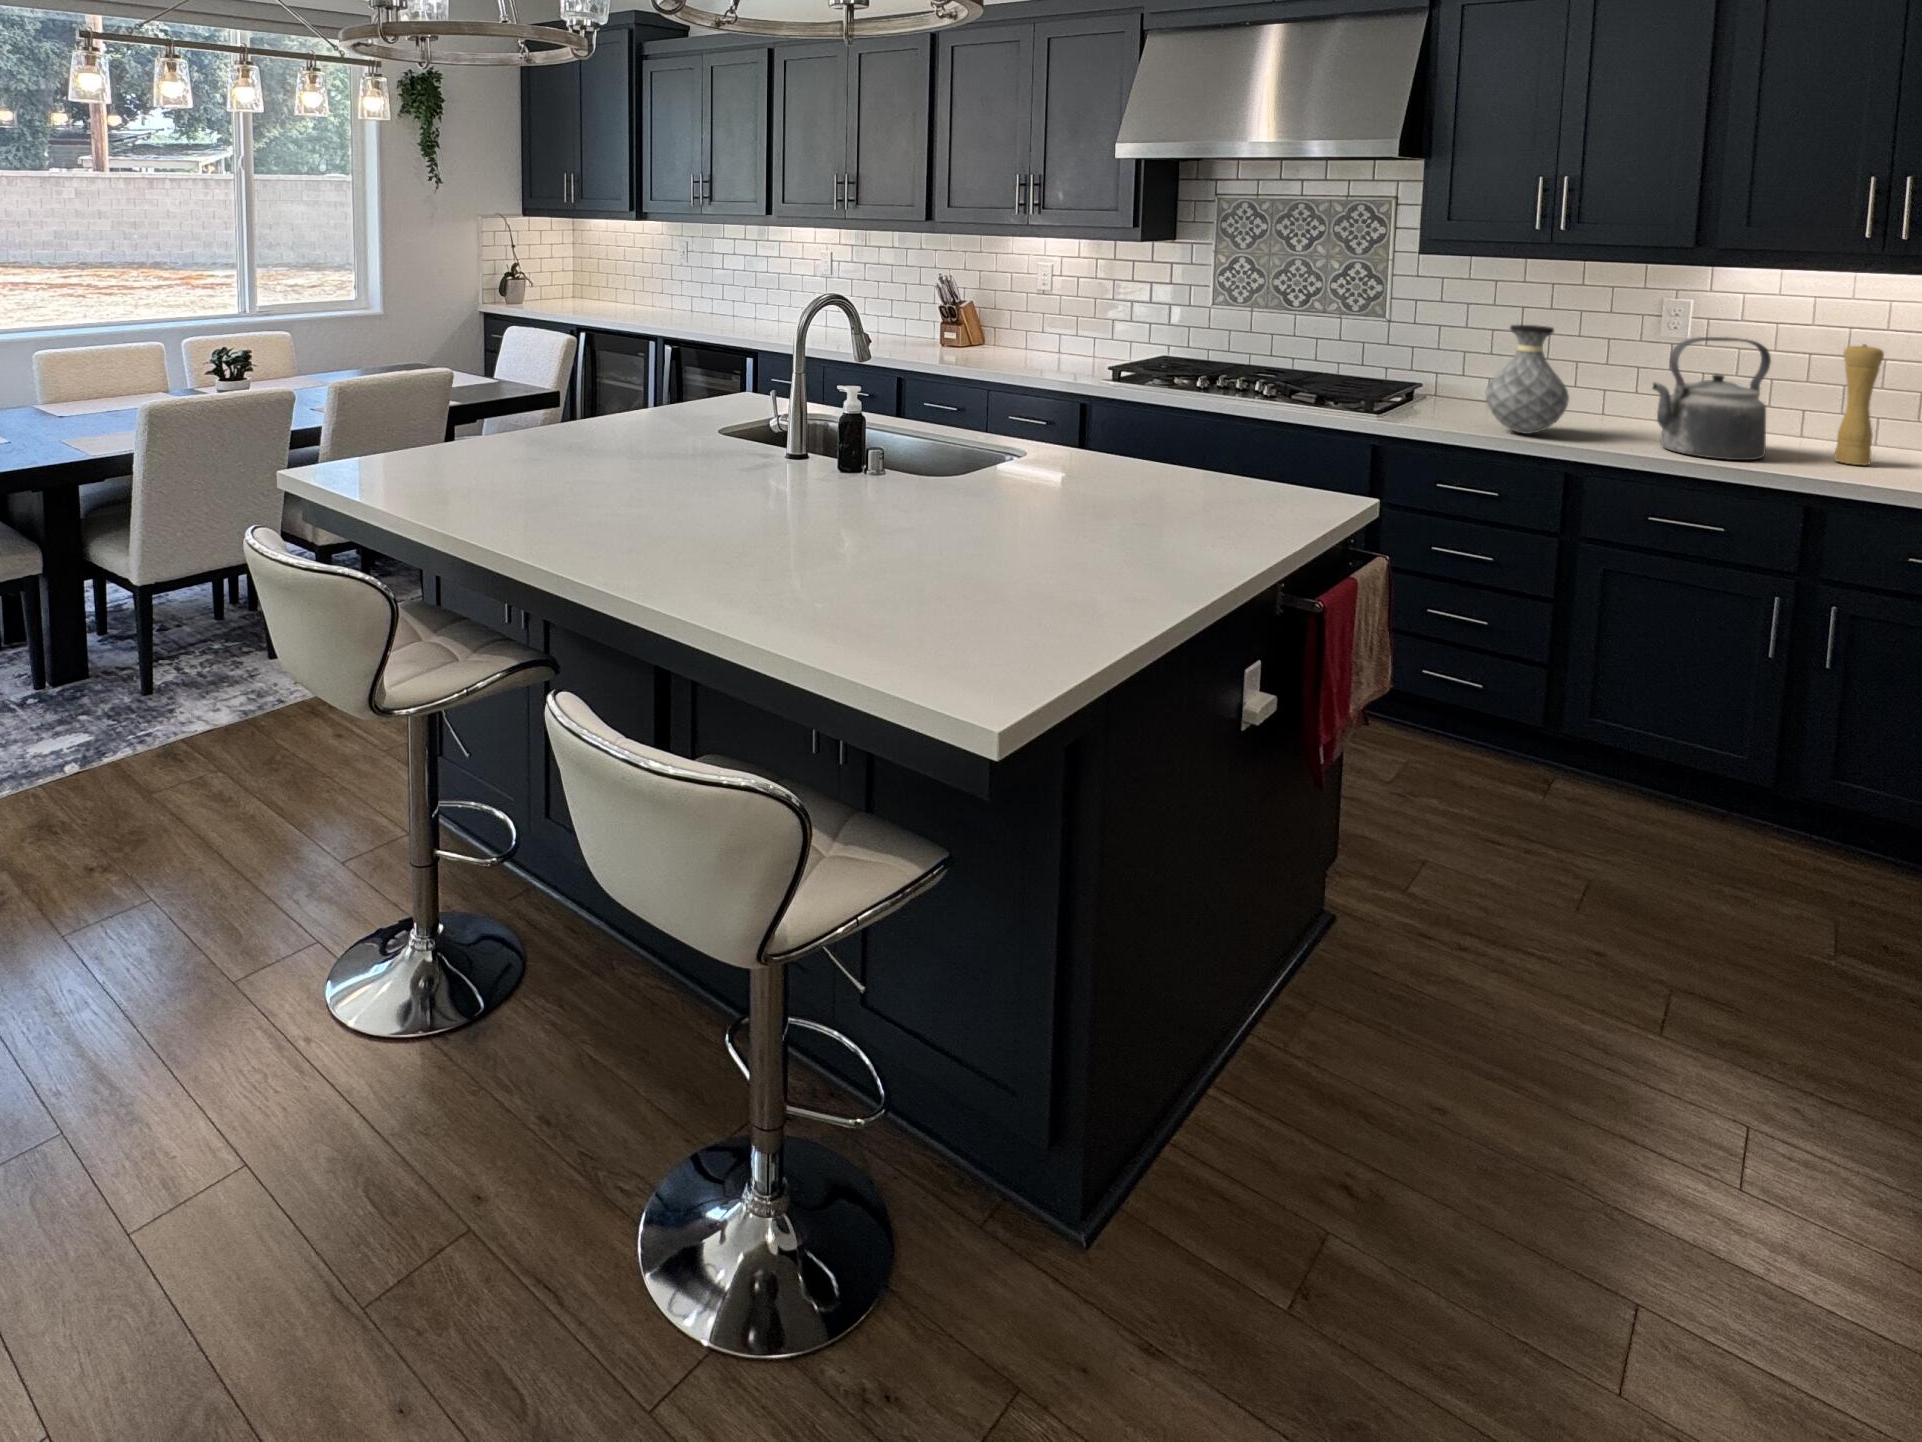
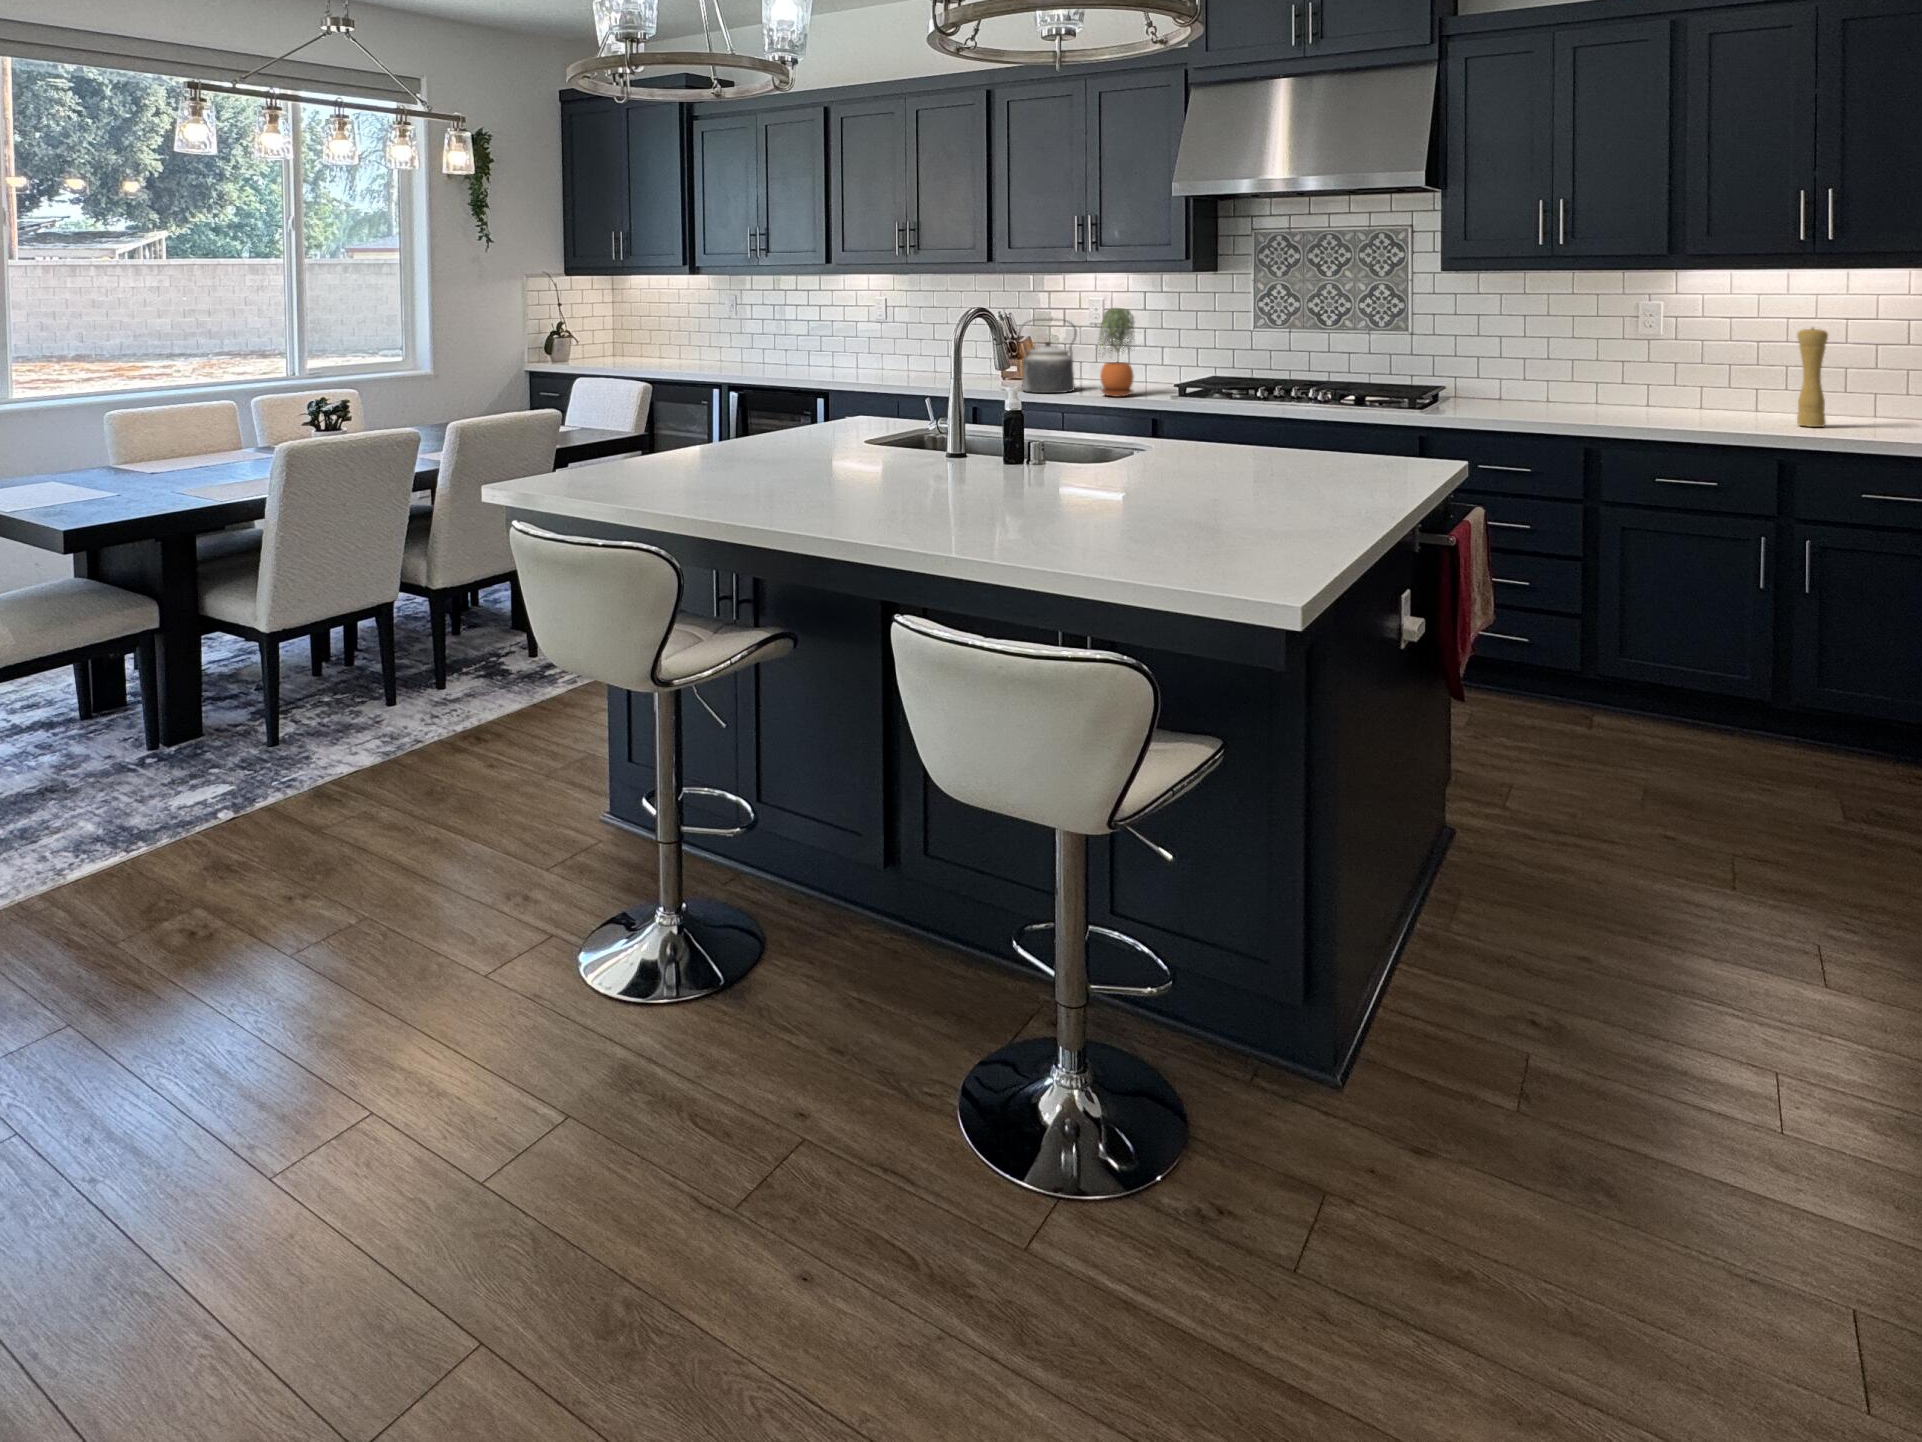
potted plant: none [1022,277,1069,374] -> present [1097,308,1134,397]
vase: present [1486,325,1569,434] -> none [1516,326,1585,419]
kettle: present [1652,337,1771,460] -> present [1019,319,1077,393]

